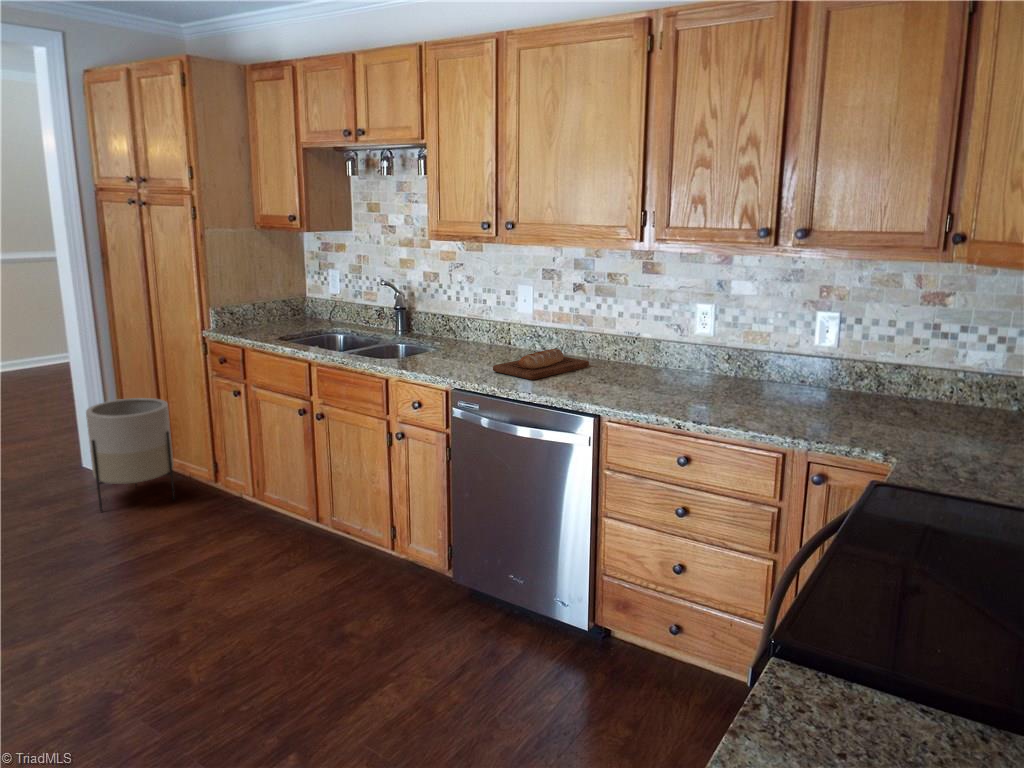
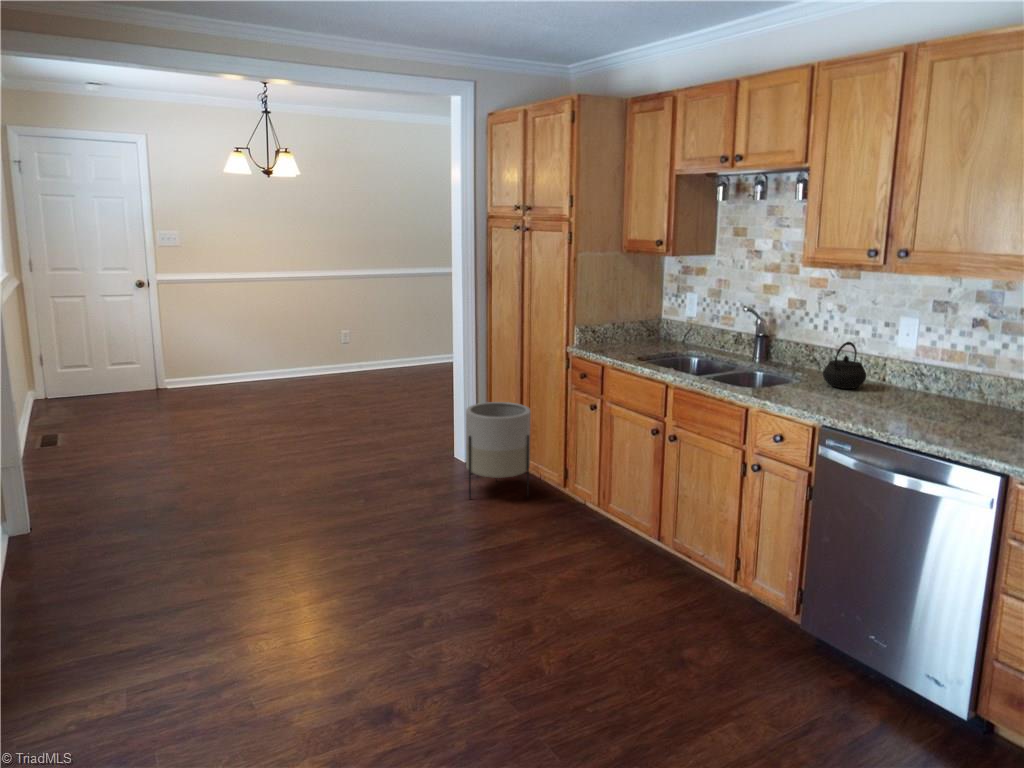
kettle: none [456,309,493,353] -> present [823,342,867,389]
bread loaf: present [493,349,589,380] -> none [868,391,990,425]

